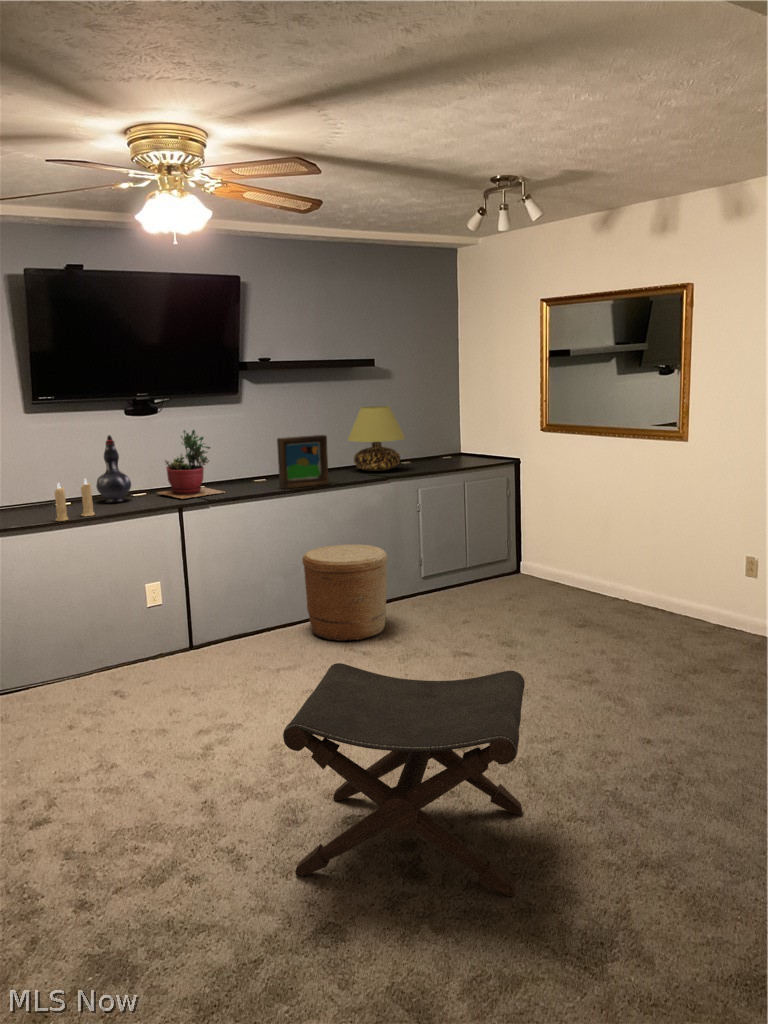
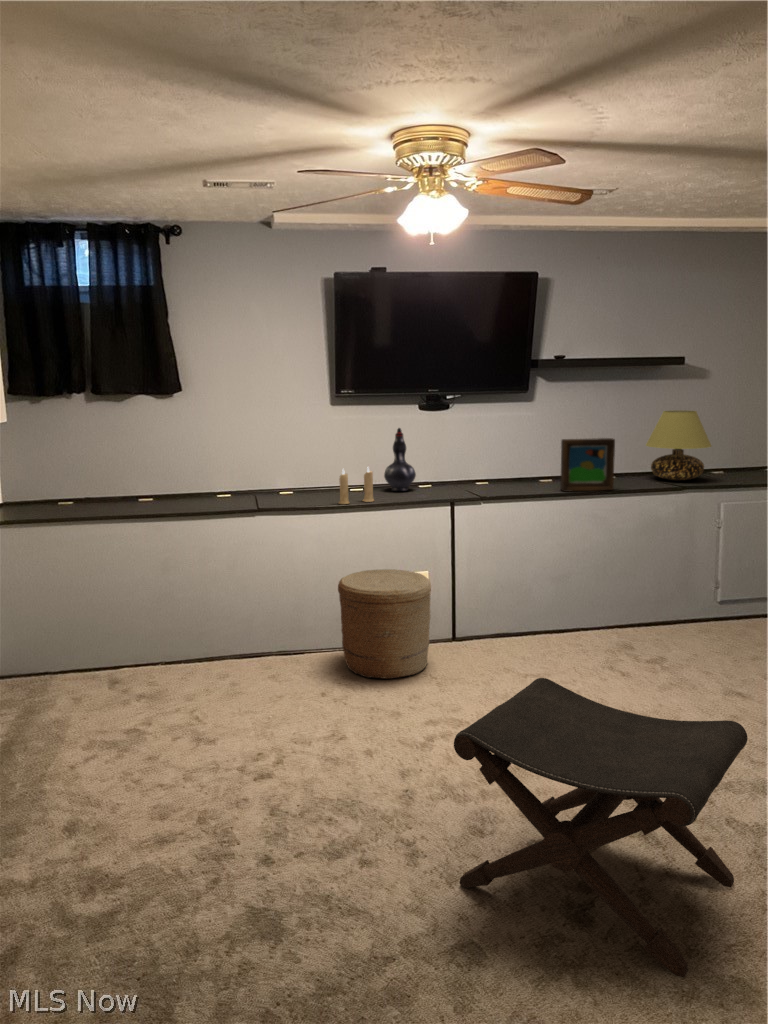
succulent plant: present [158,430,224,499] -> none [439,426,505,493]
woven basket: present [302,544,387,641] -> present [338,569,431,679]

